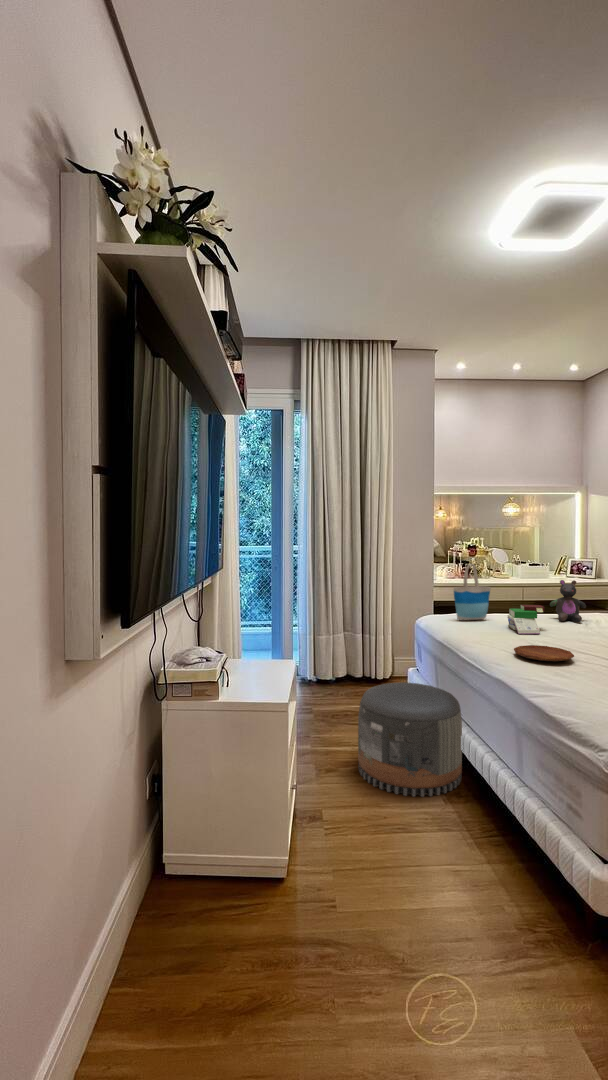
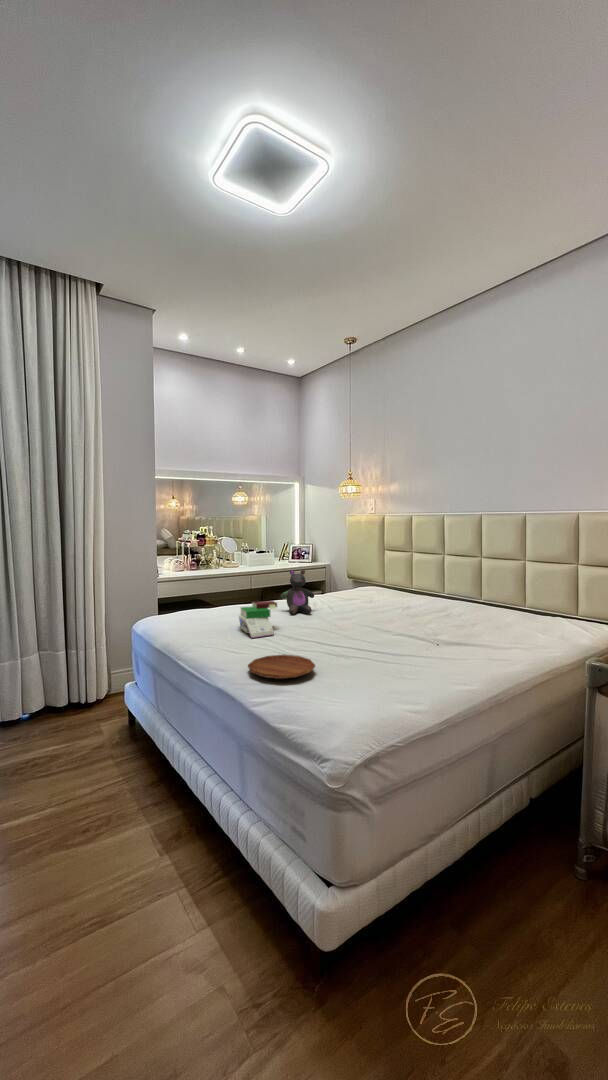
tote bag: present [454,564,491,620] -> none [176,557,220,626]
pouf: present [358,682,462,797] -> none [33,723,187,911]

